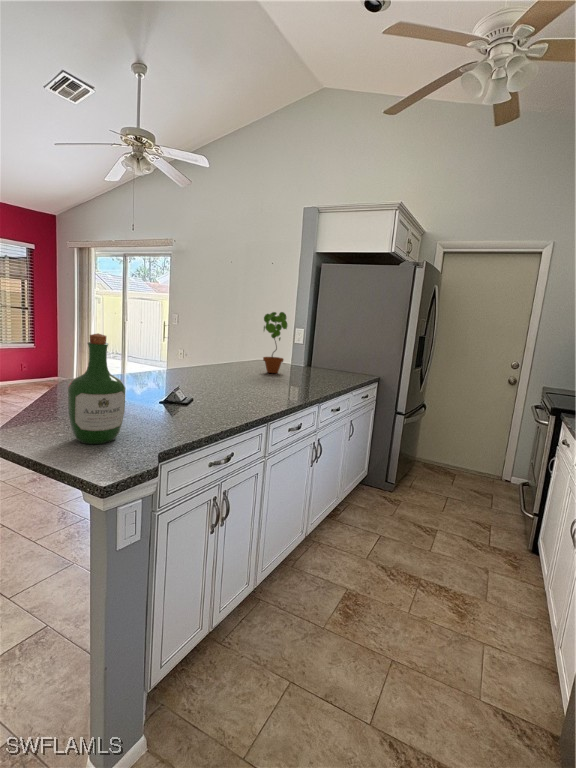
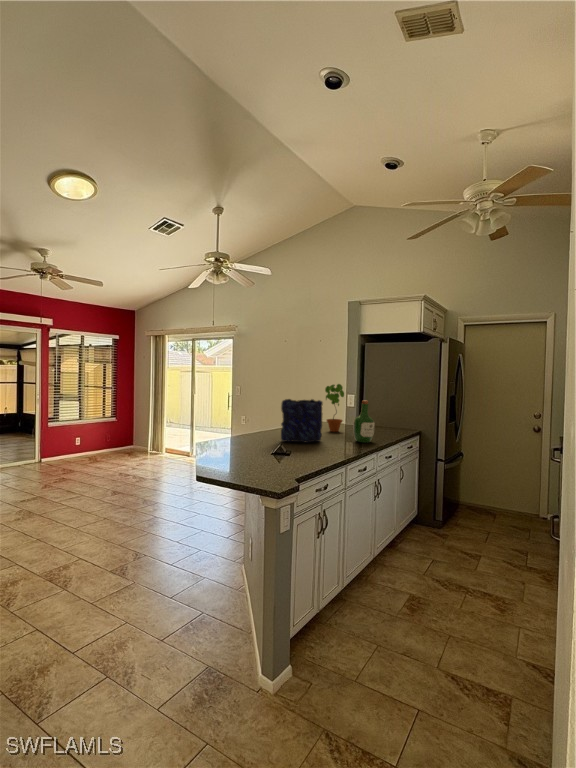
vase: none [191,325,252,388] -> present [281,399,323,443]
wine bottle: present [68,333,125,444] -> present [353,400,375,443]

